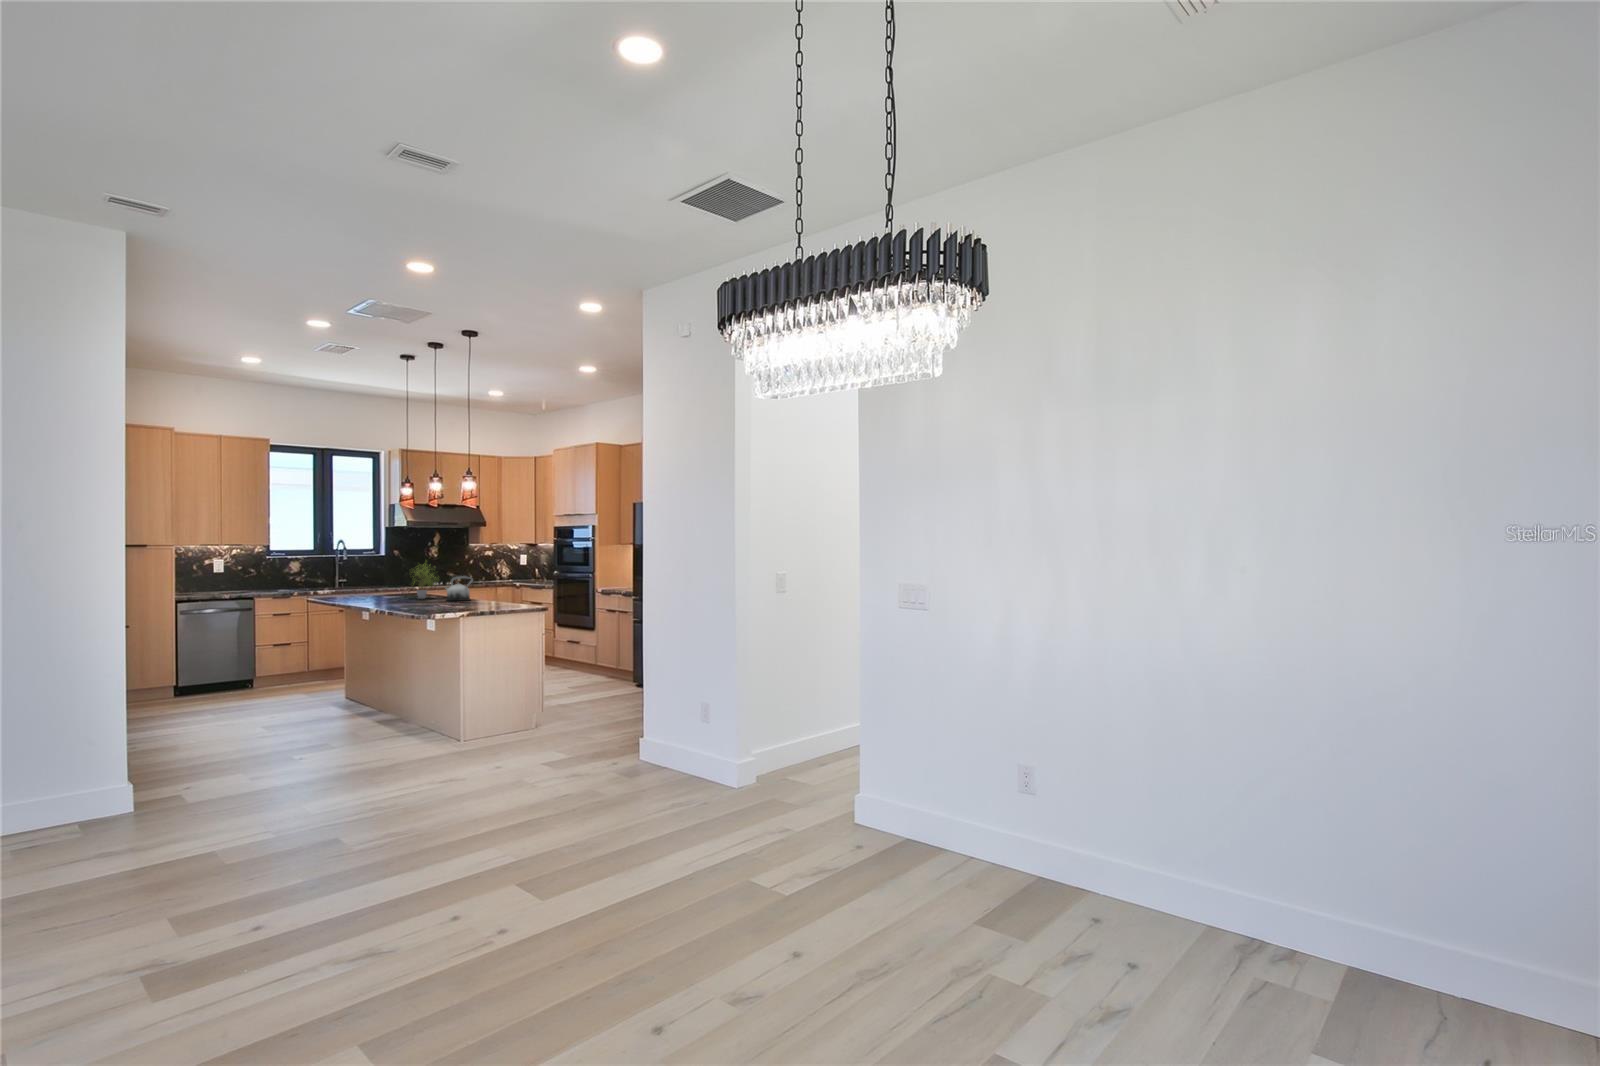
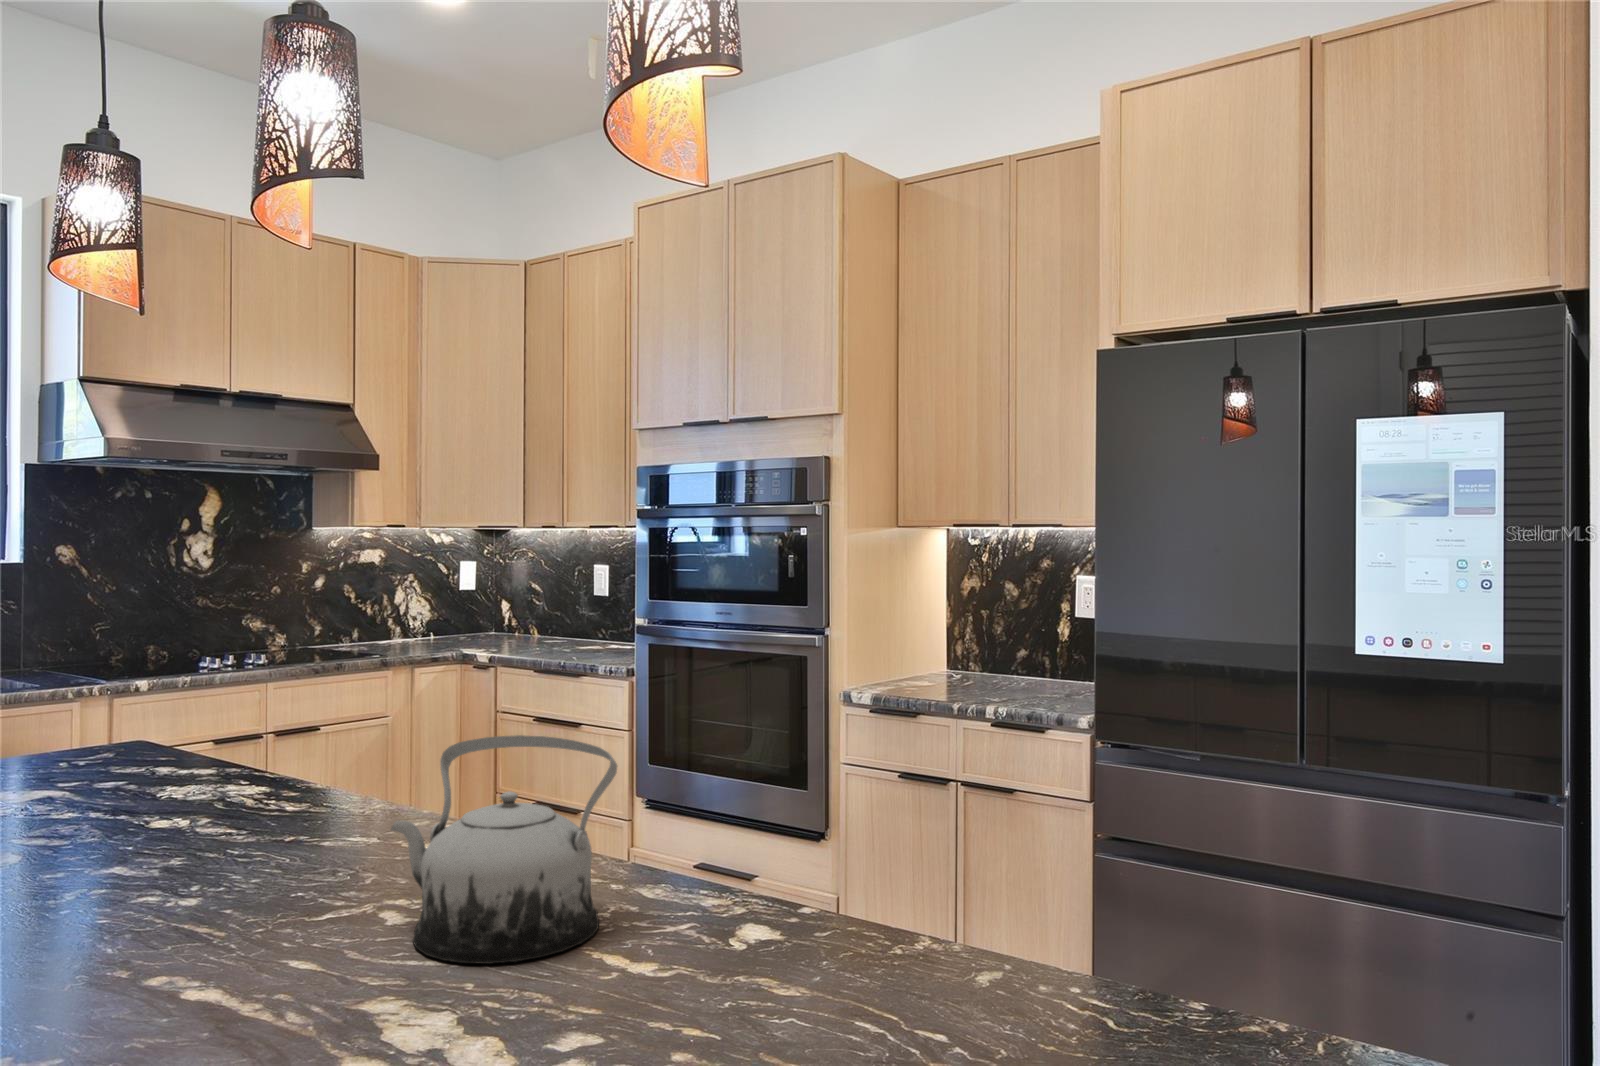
potted plant: present [414,564,437,599] -> none [92,604,327,878]

